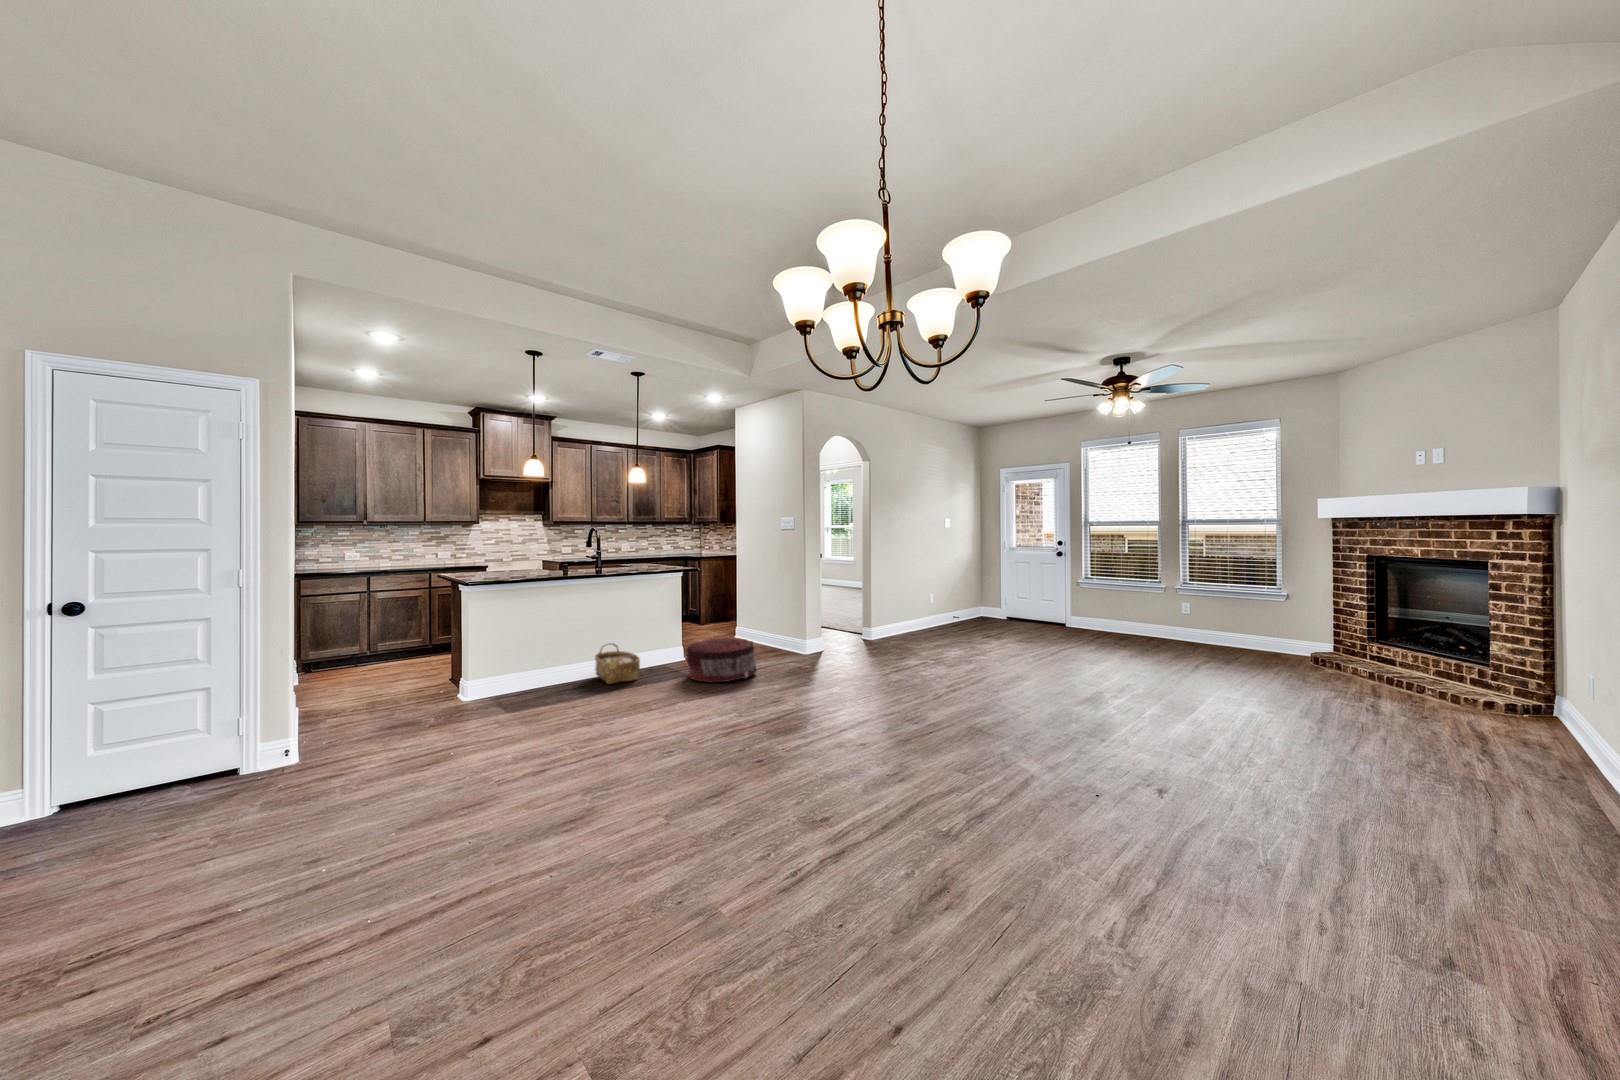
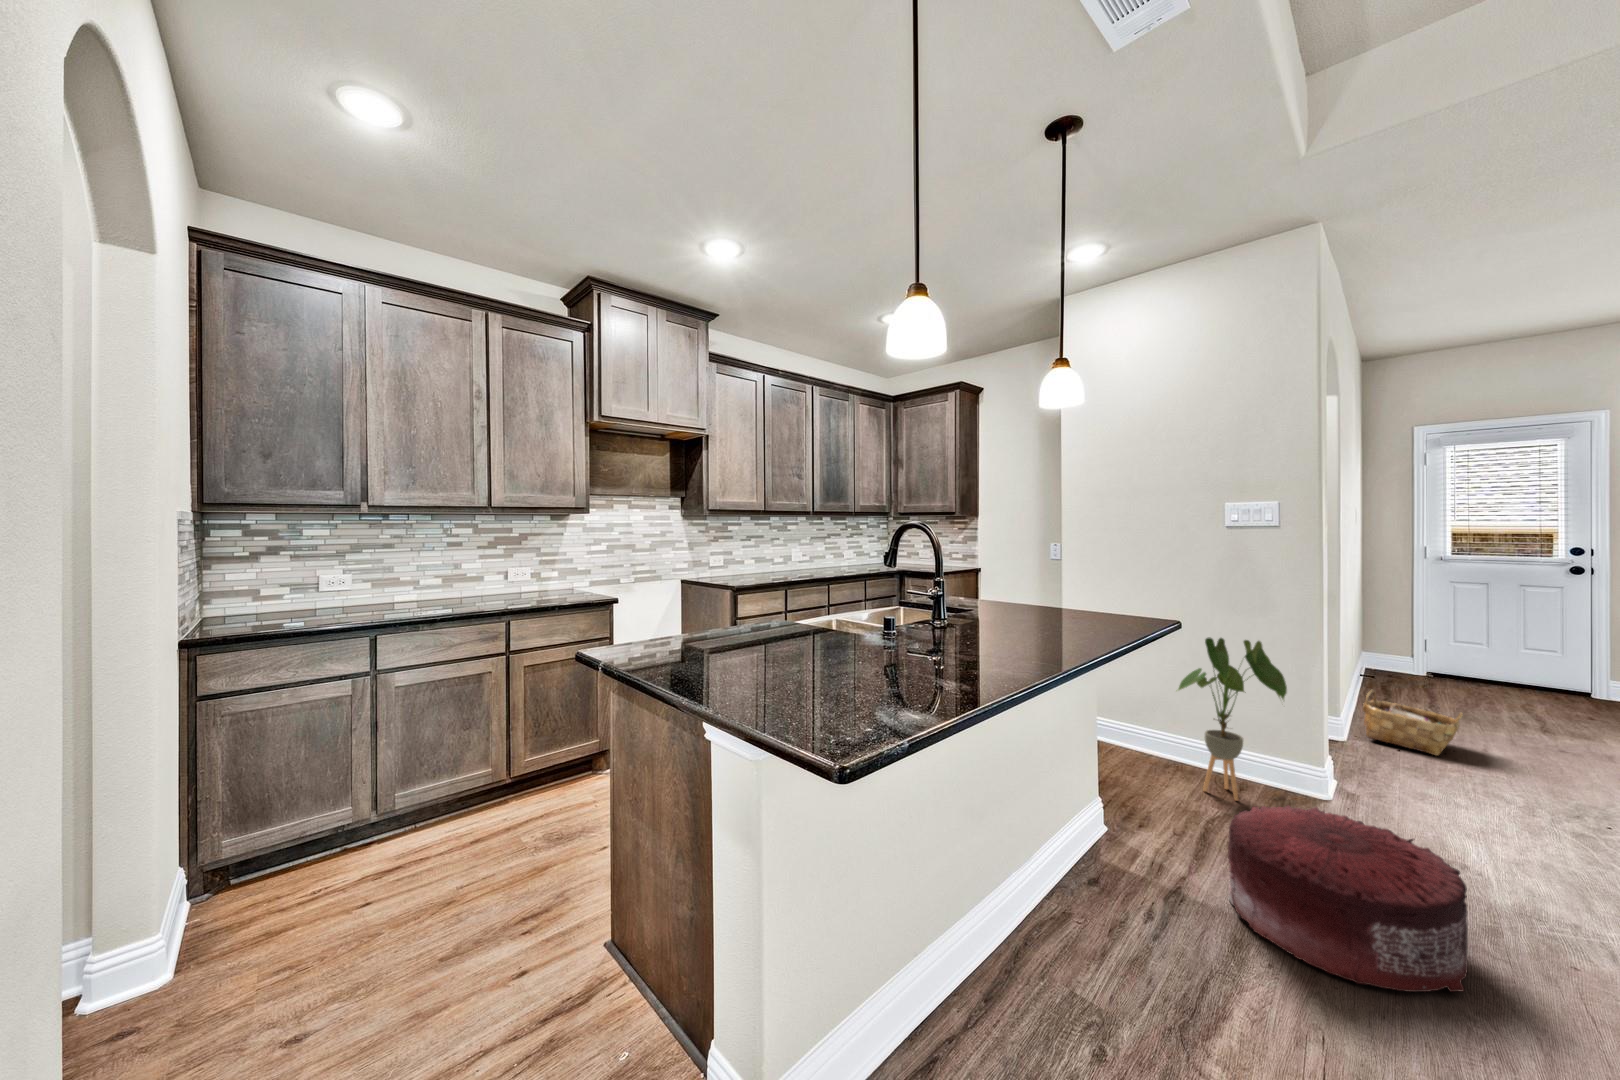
house plant: none [743,579,789,653] -> present [1178,637,1287,800]
woven basket: present [595,643,640,684] -> present [1363,690,1463,755]

